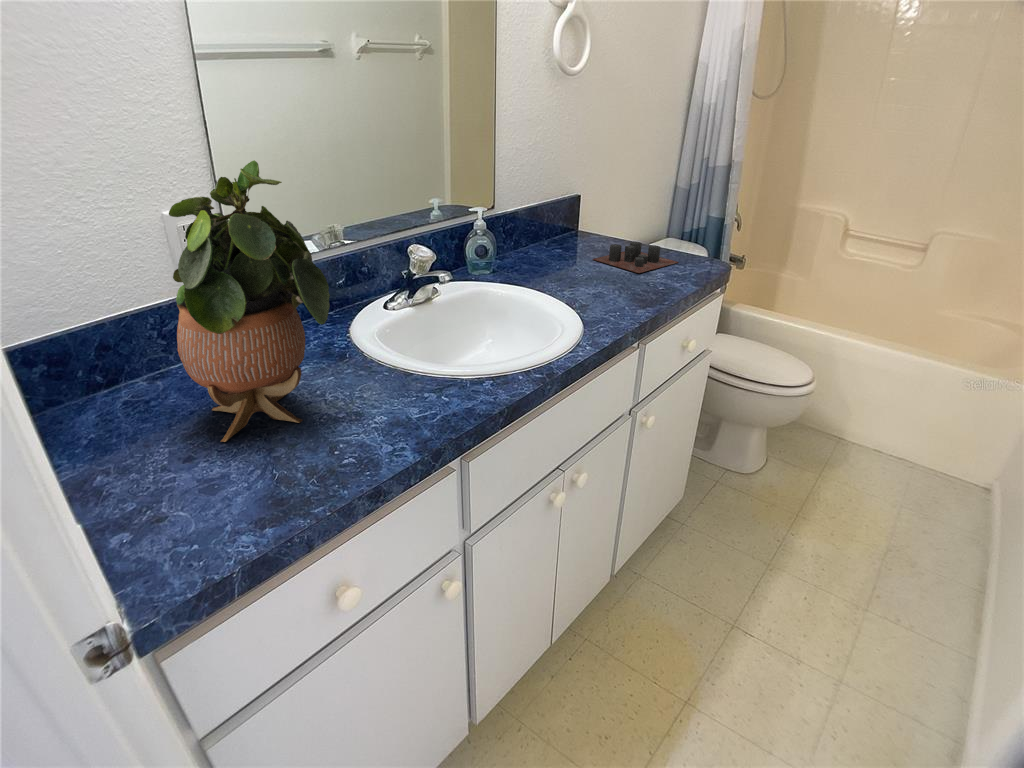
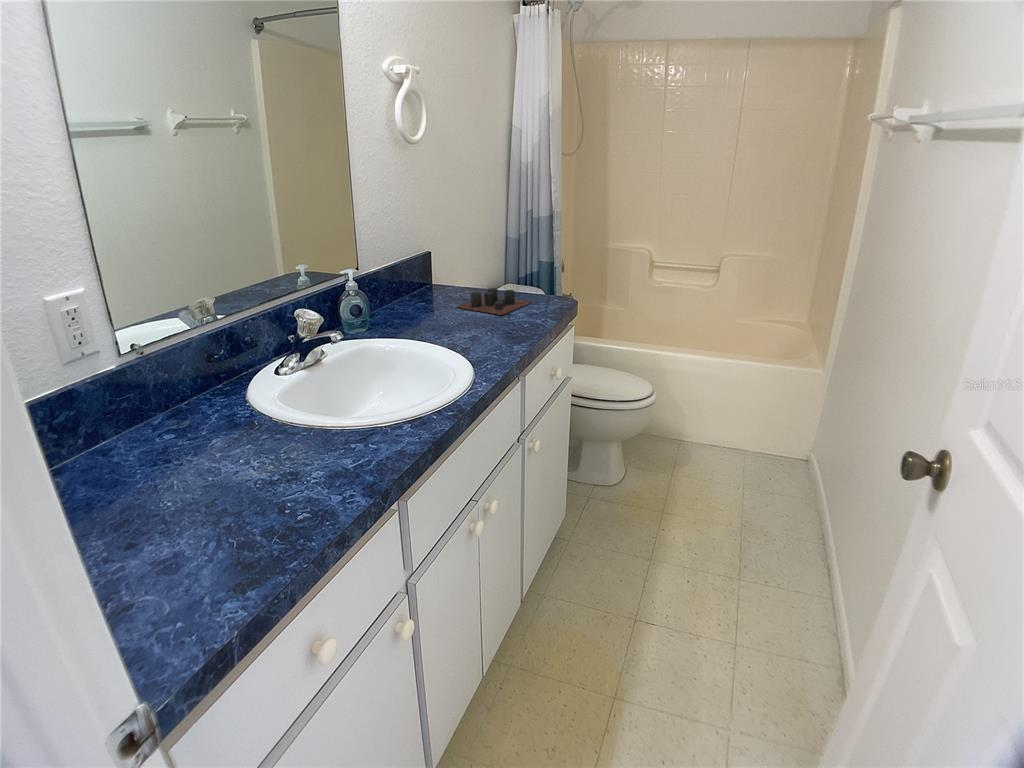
potted plant: present [169,160,330,442] -> none [86,242,261,524]

